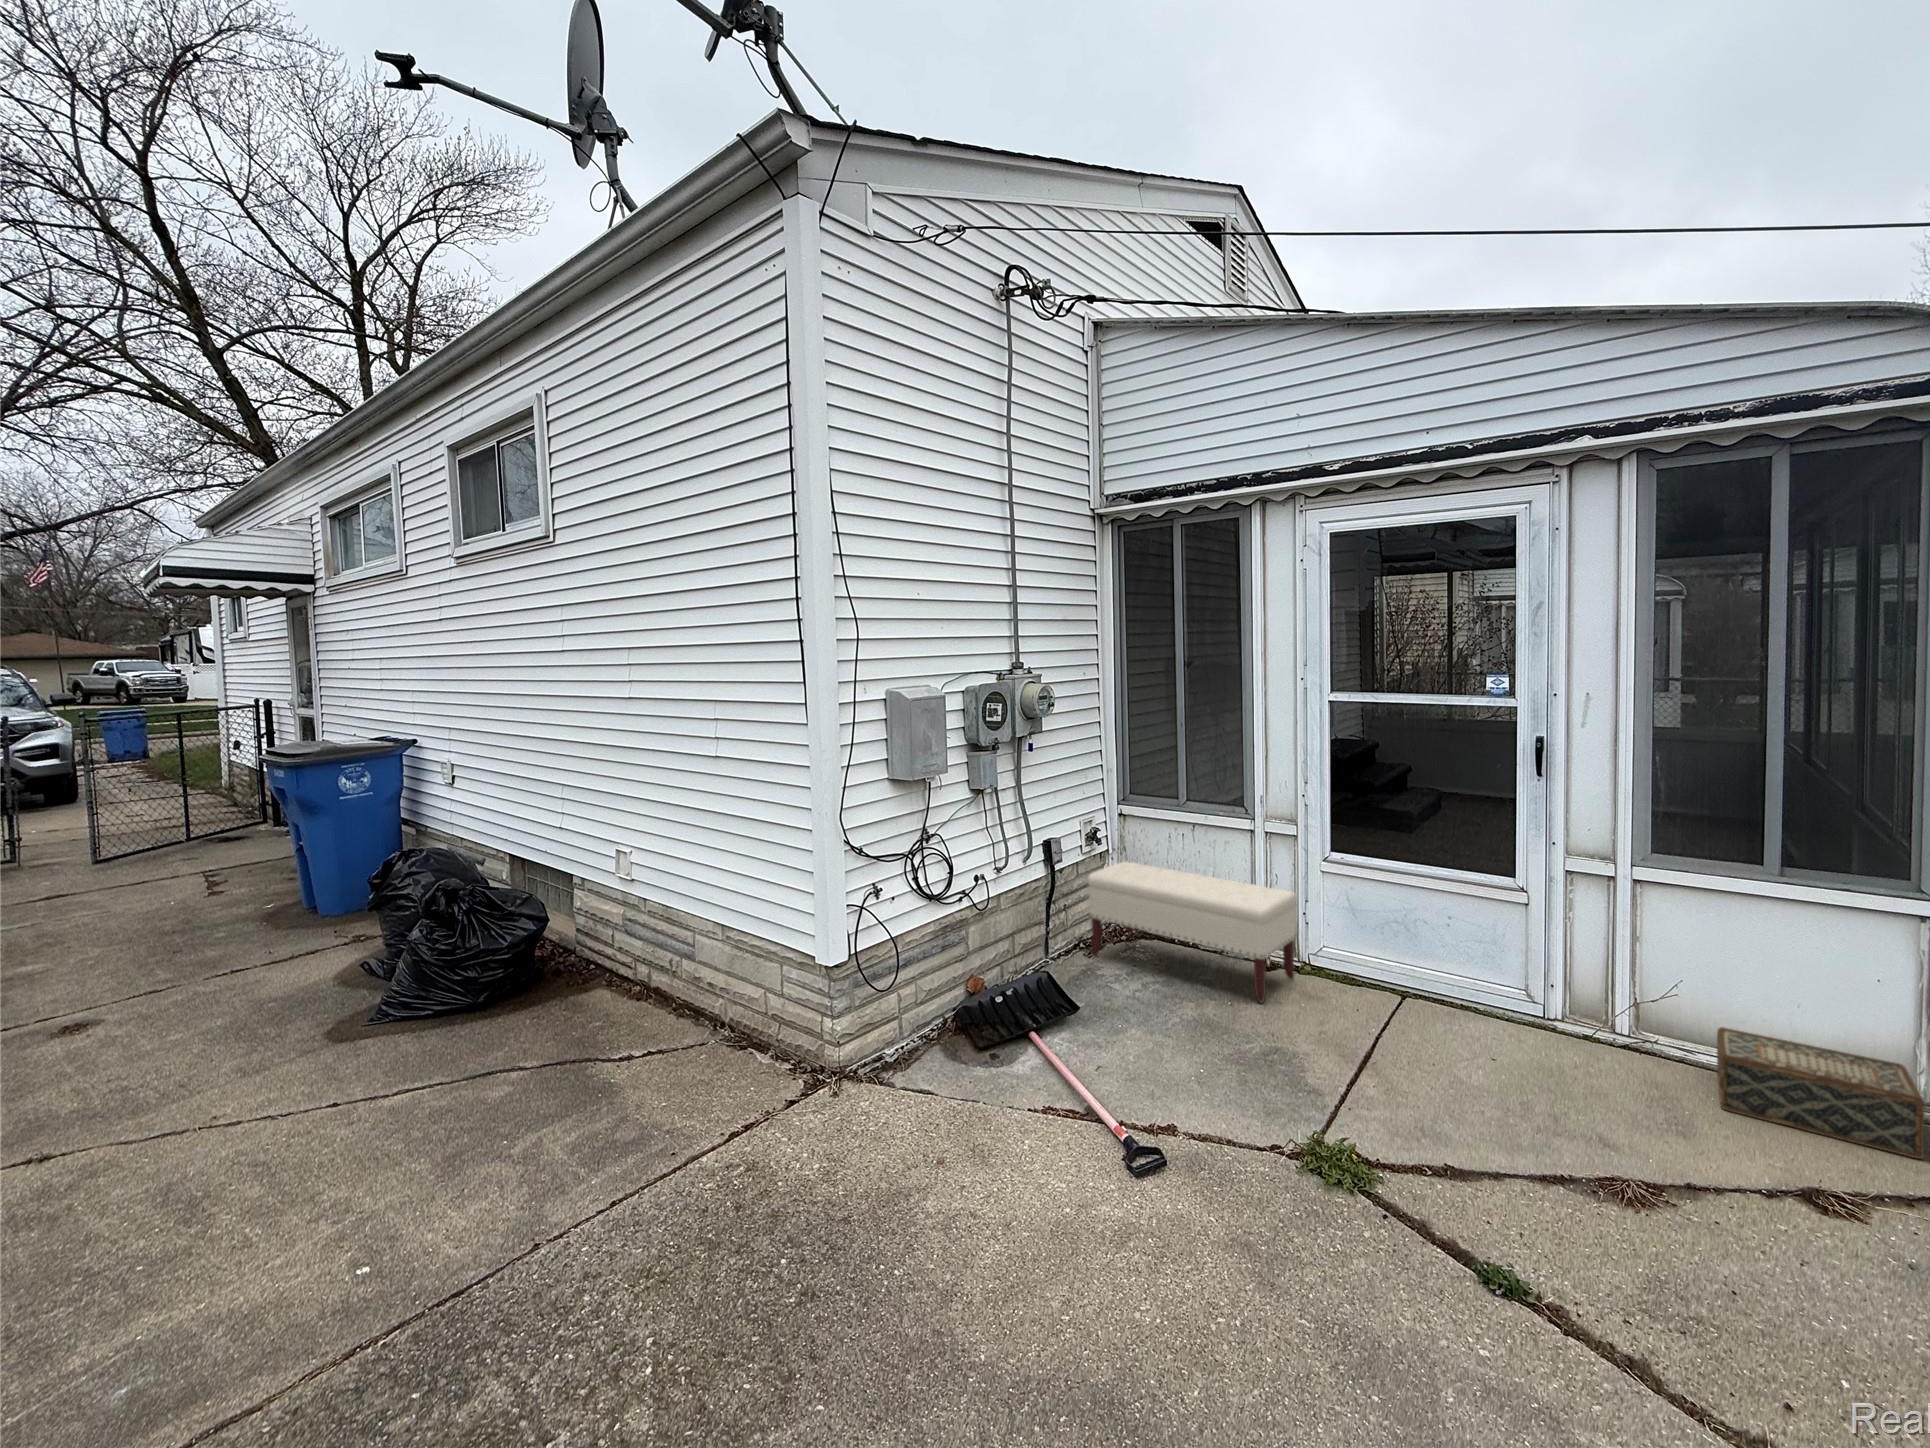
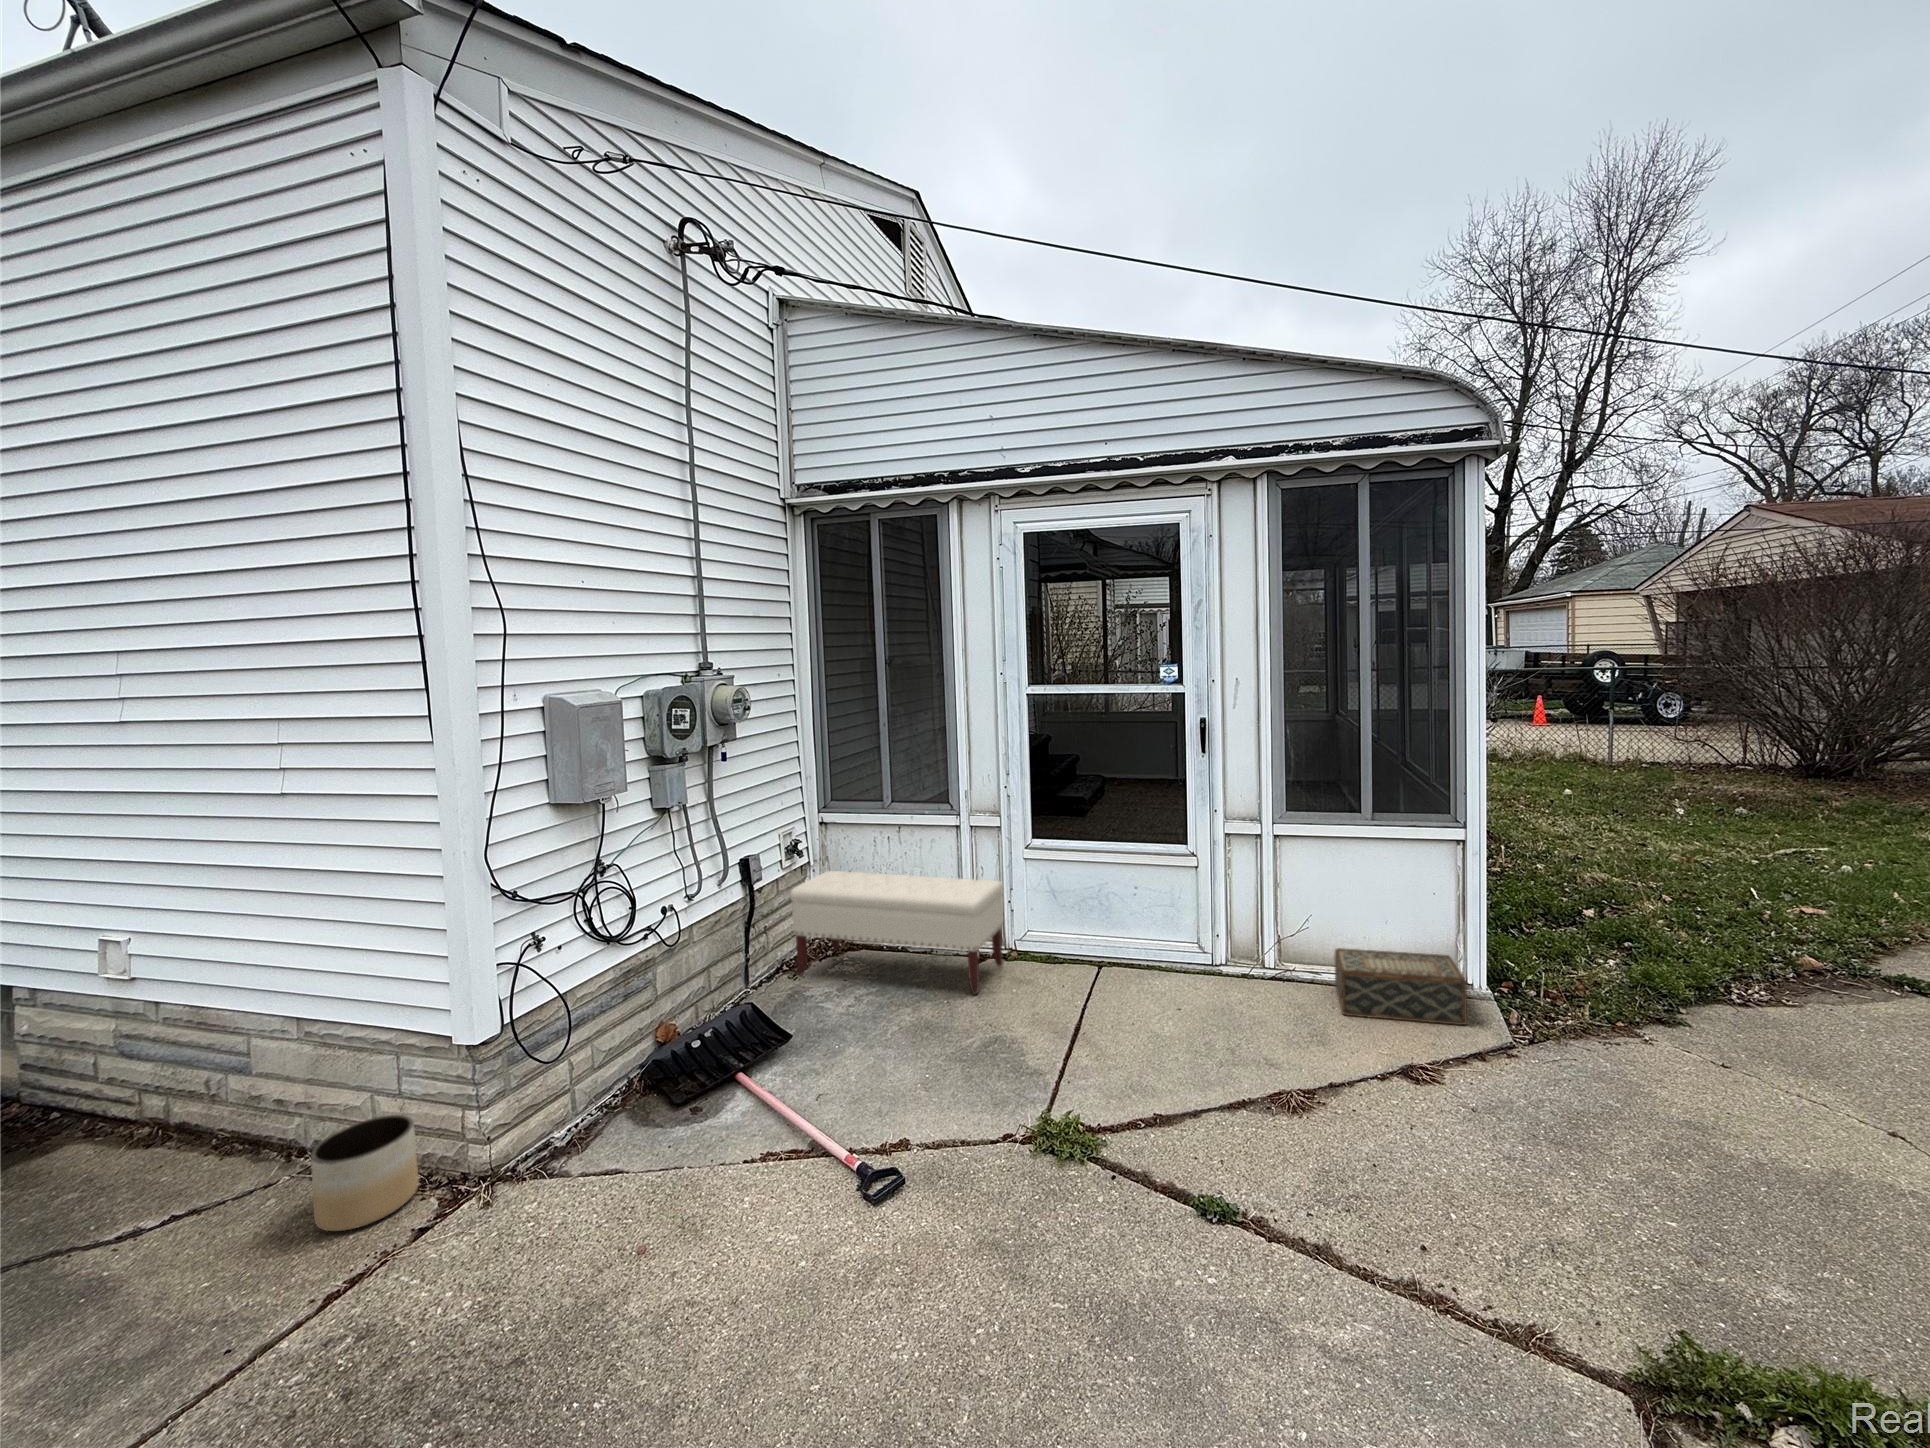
planter: none [726,1010,792,1090] -> present [311,1115,419,1231]

